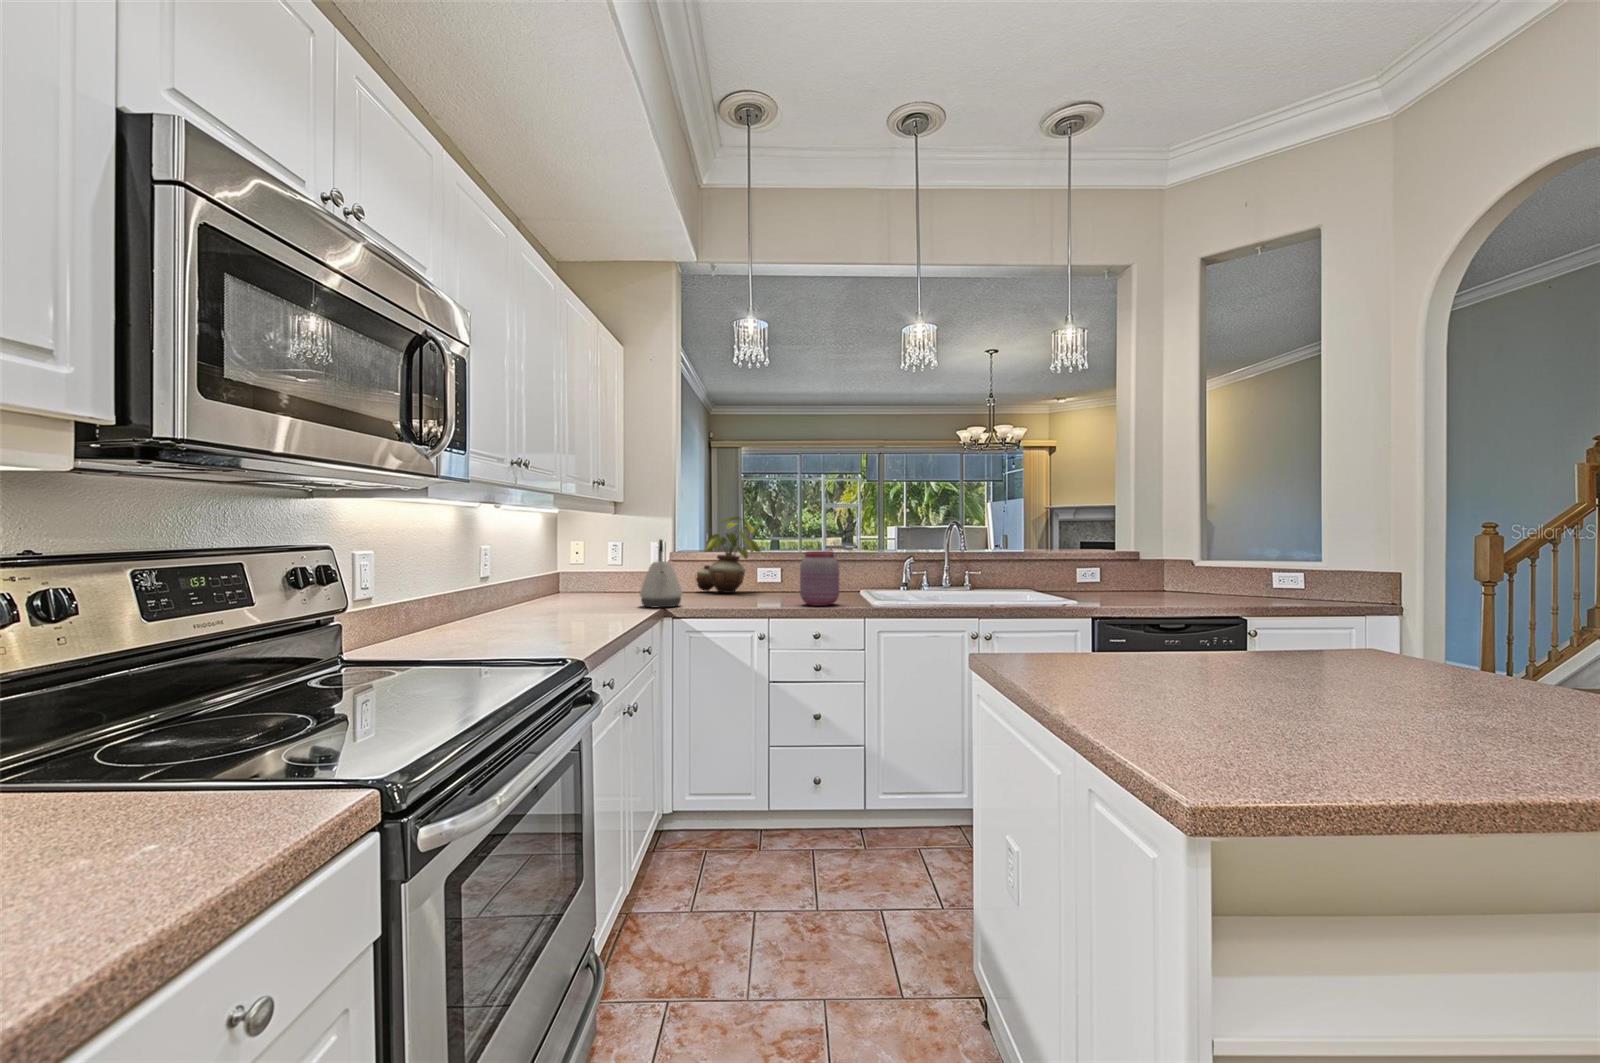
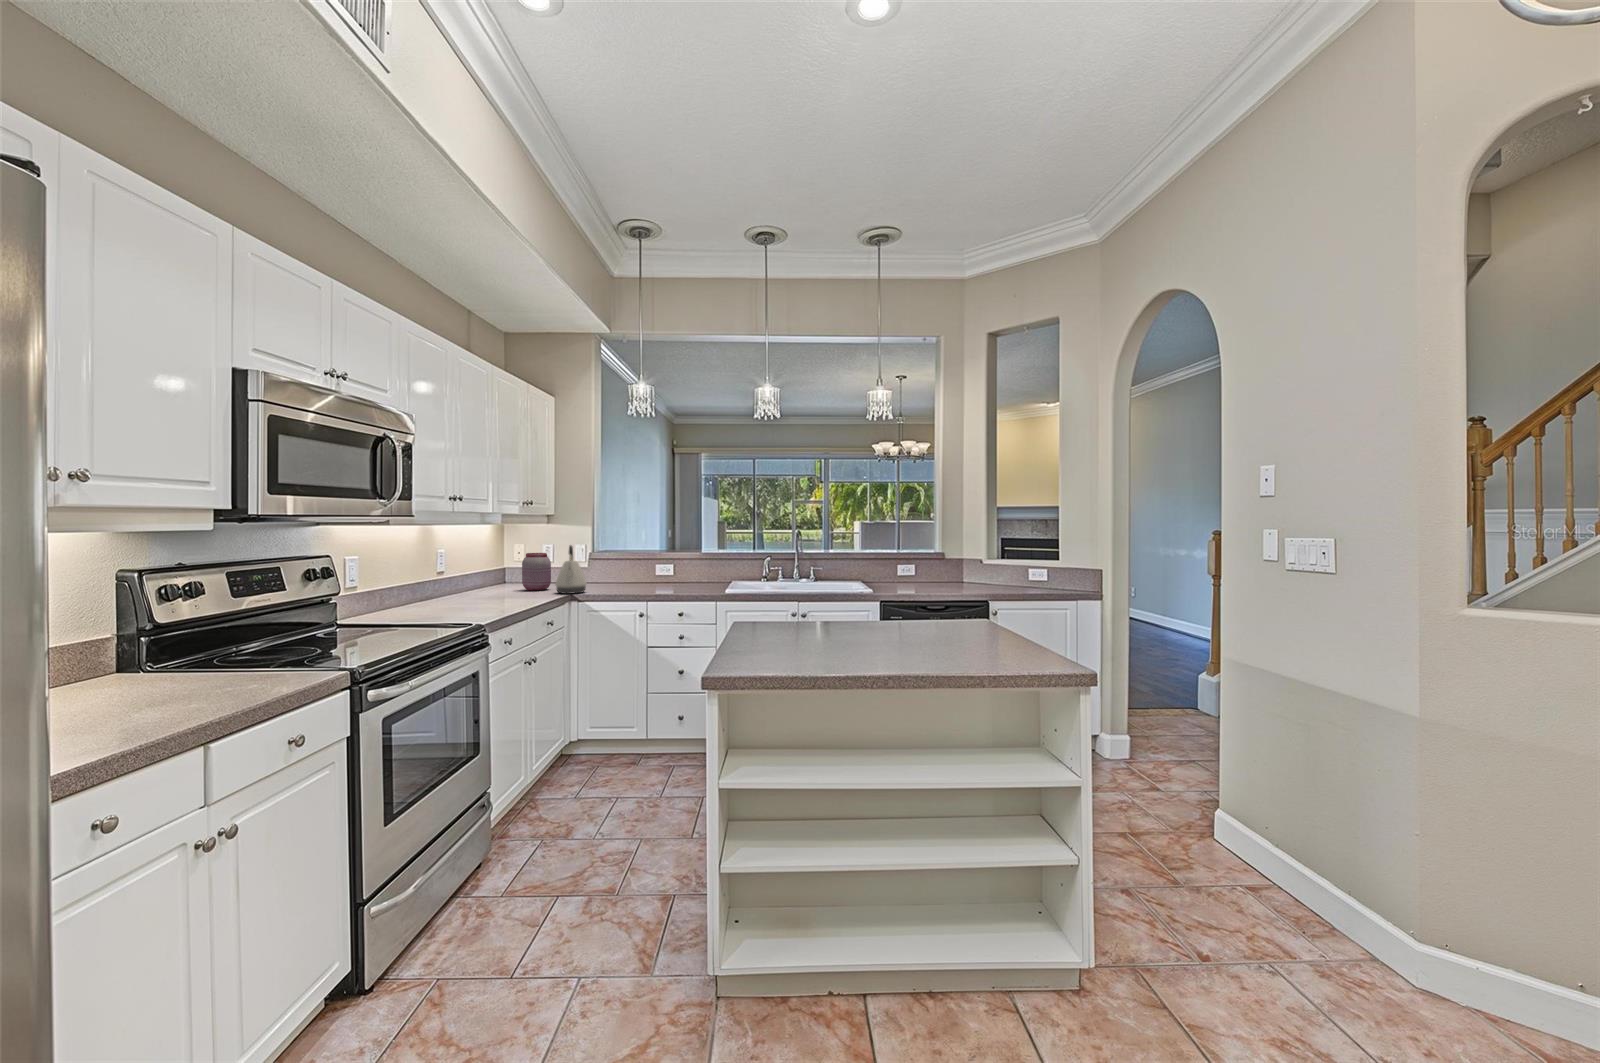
potted plant: present [696,516,762,593] -> none [610,526,660,583]
jar: present [800,551,839,606] -> present [522,553,551,591]

